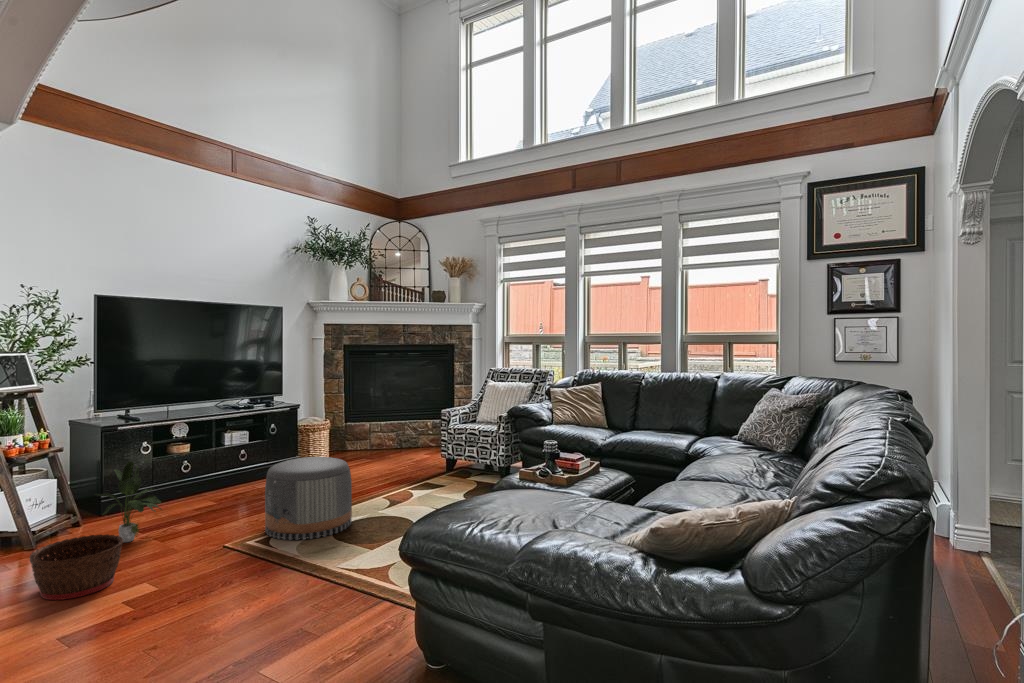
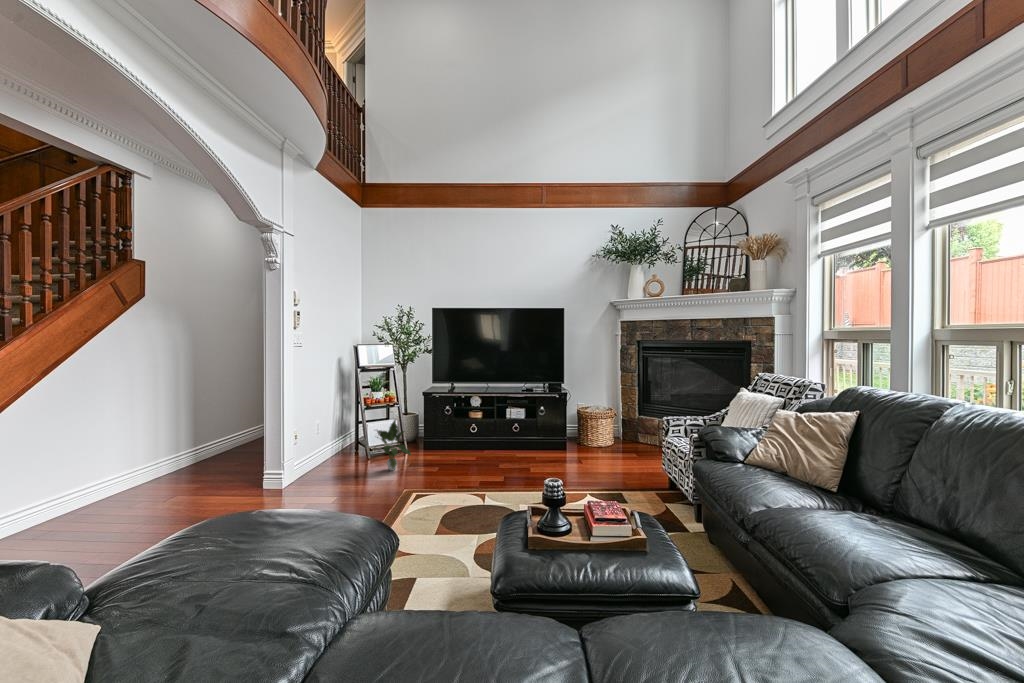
pouf: present [265,457,352,540] -> none [424,440,493,512]
basket: present [30,534,123,600] -> none [298,460,345,496]

